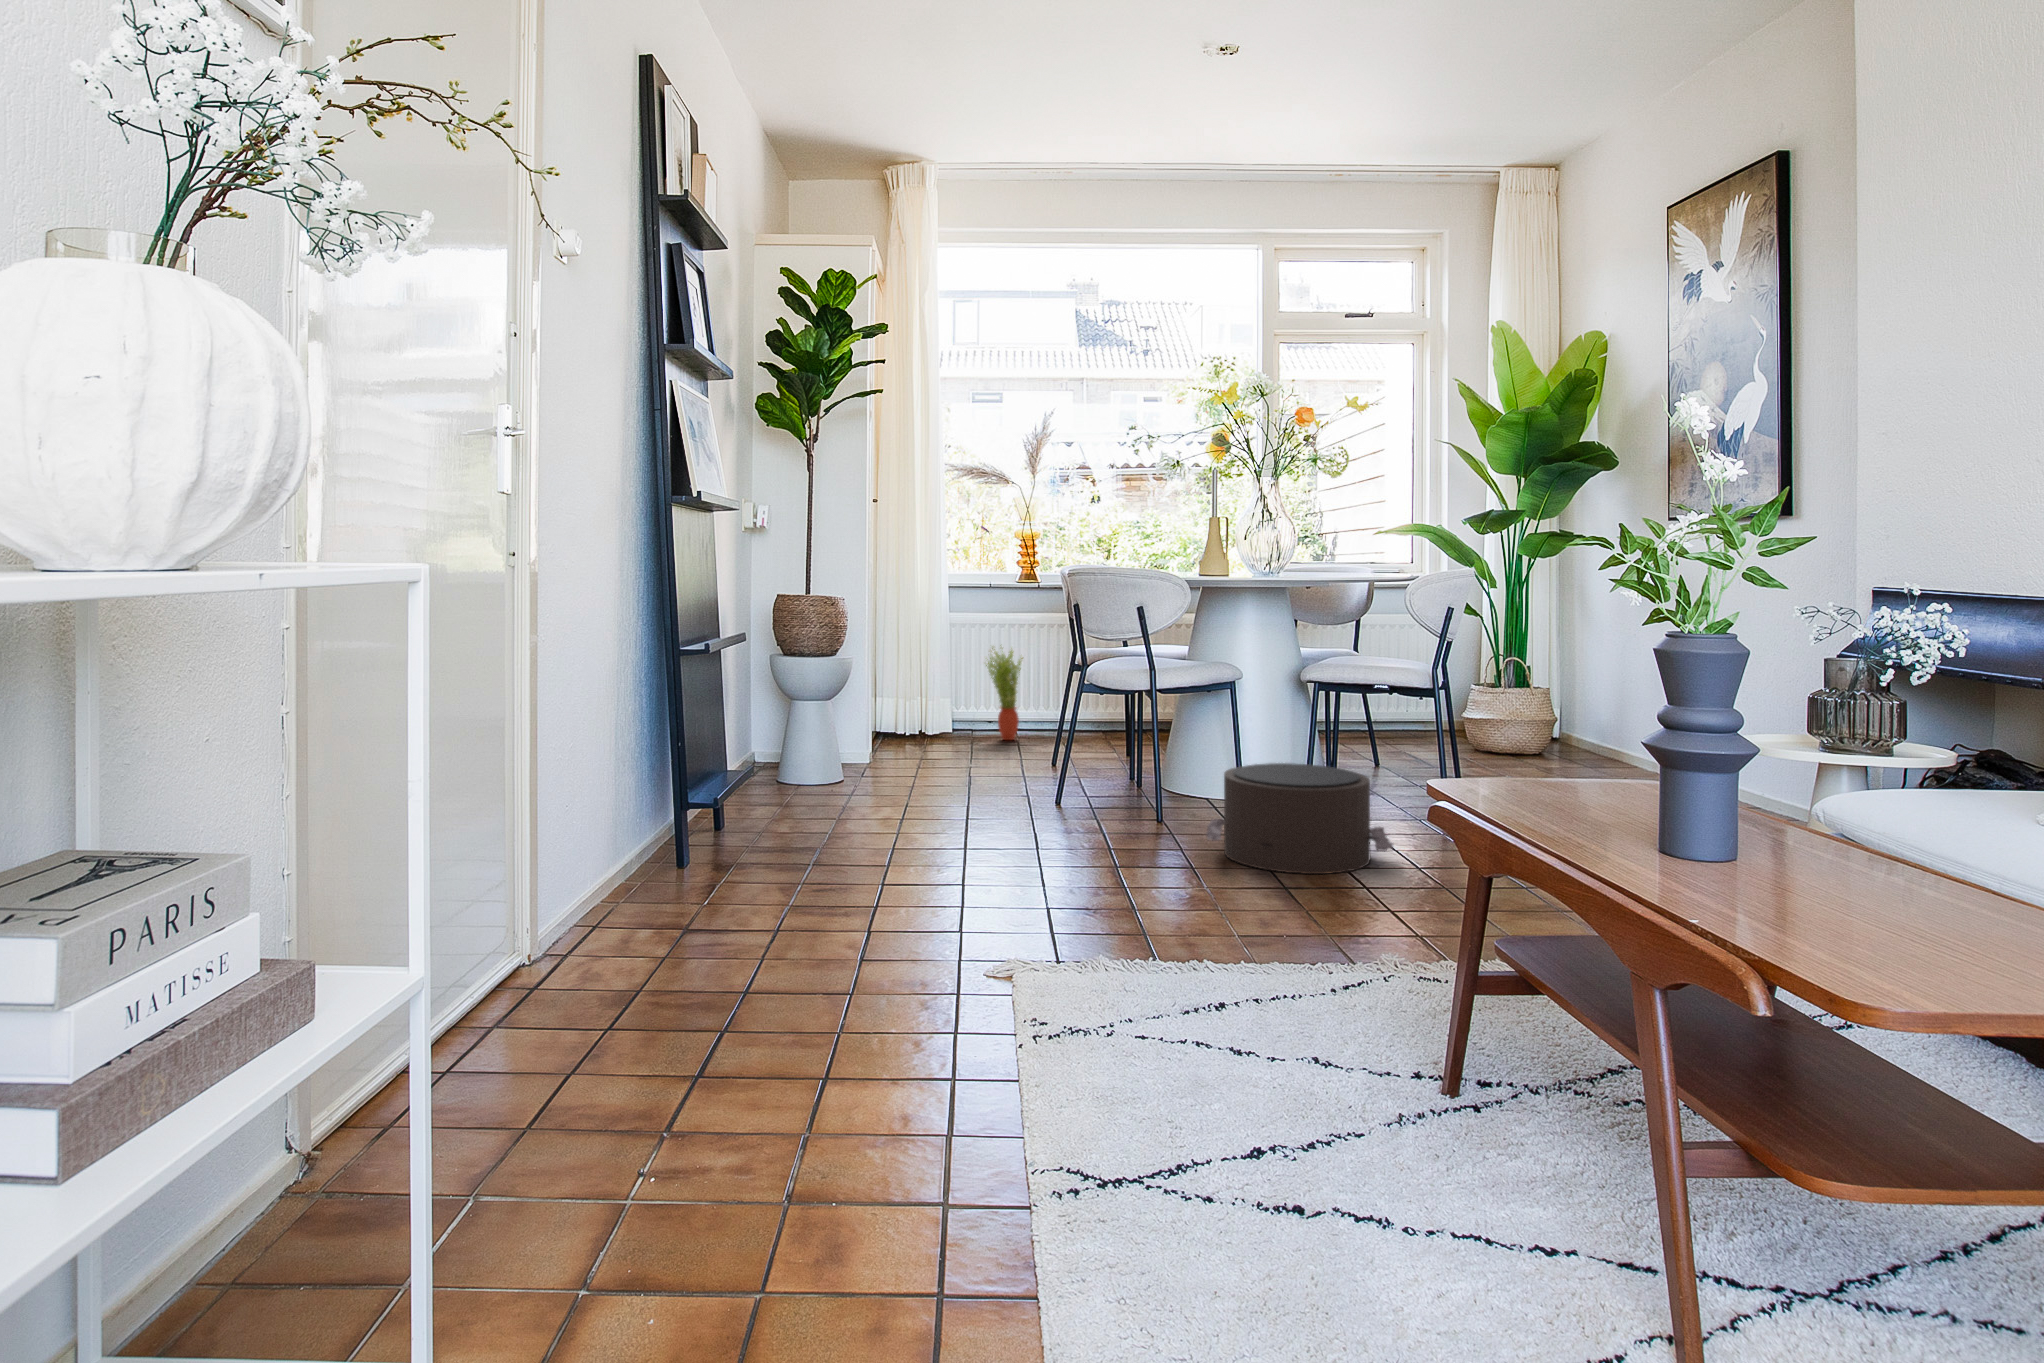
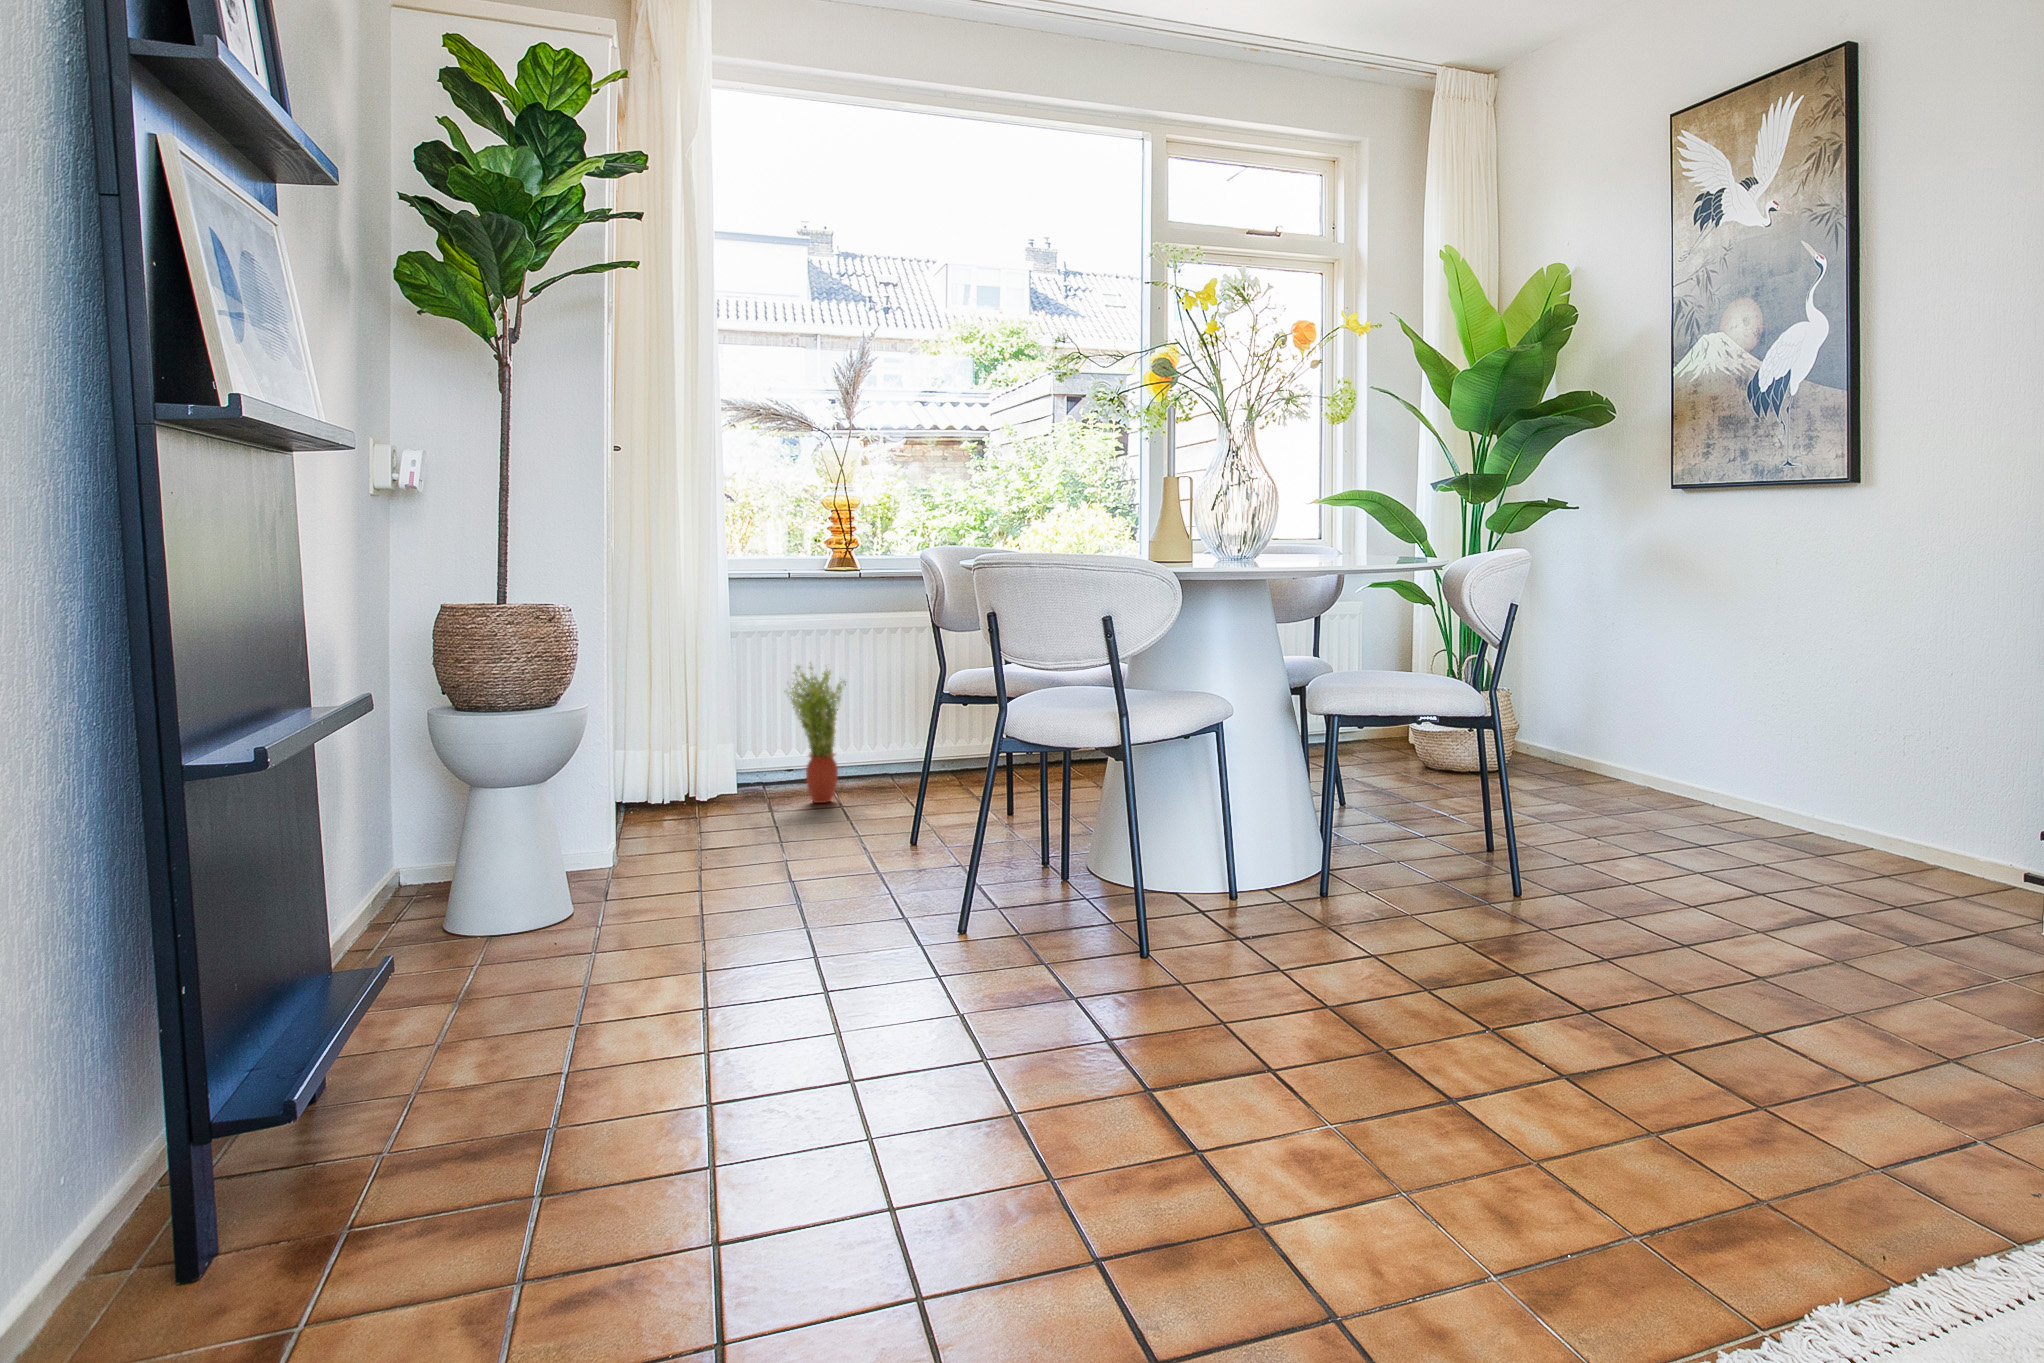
pouf: present [1206,763,1393,874] -> none [1233,848,1522,1032]

